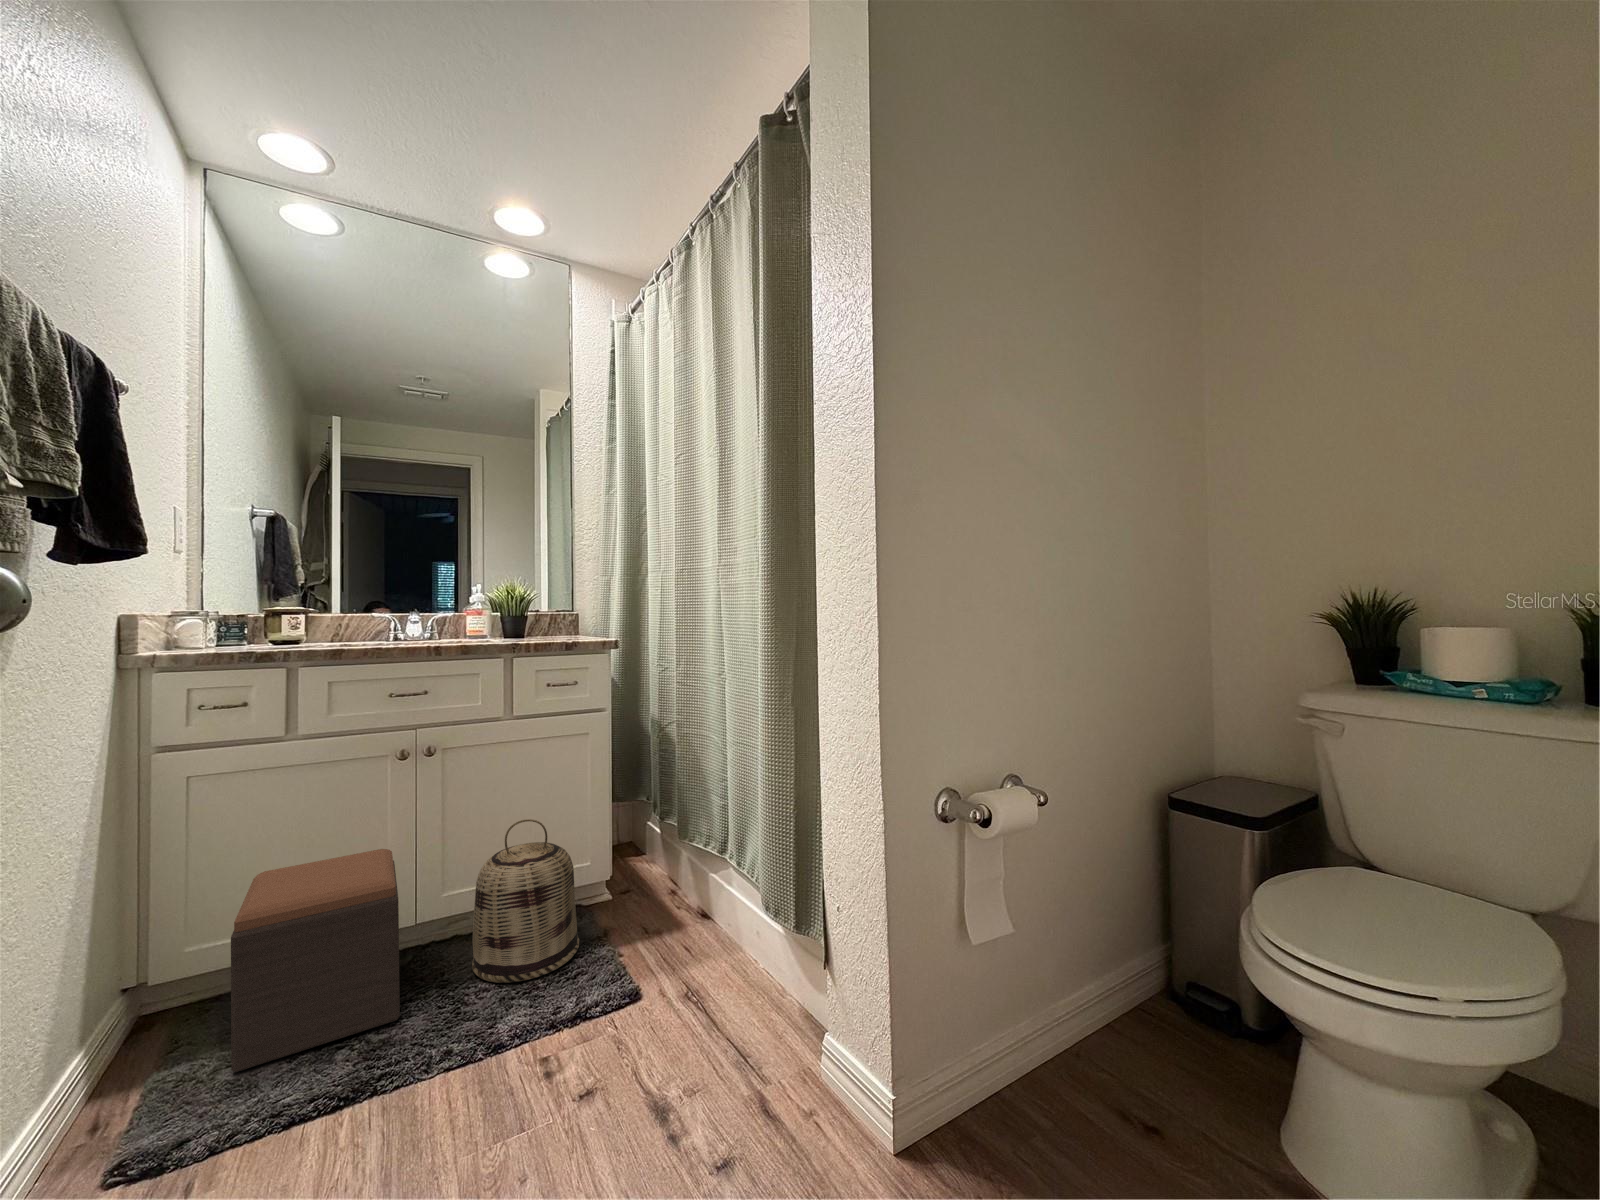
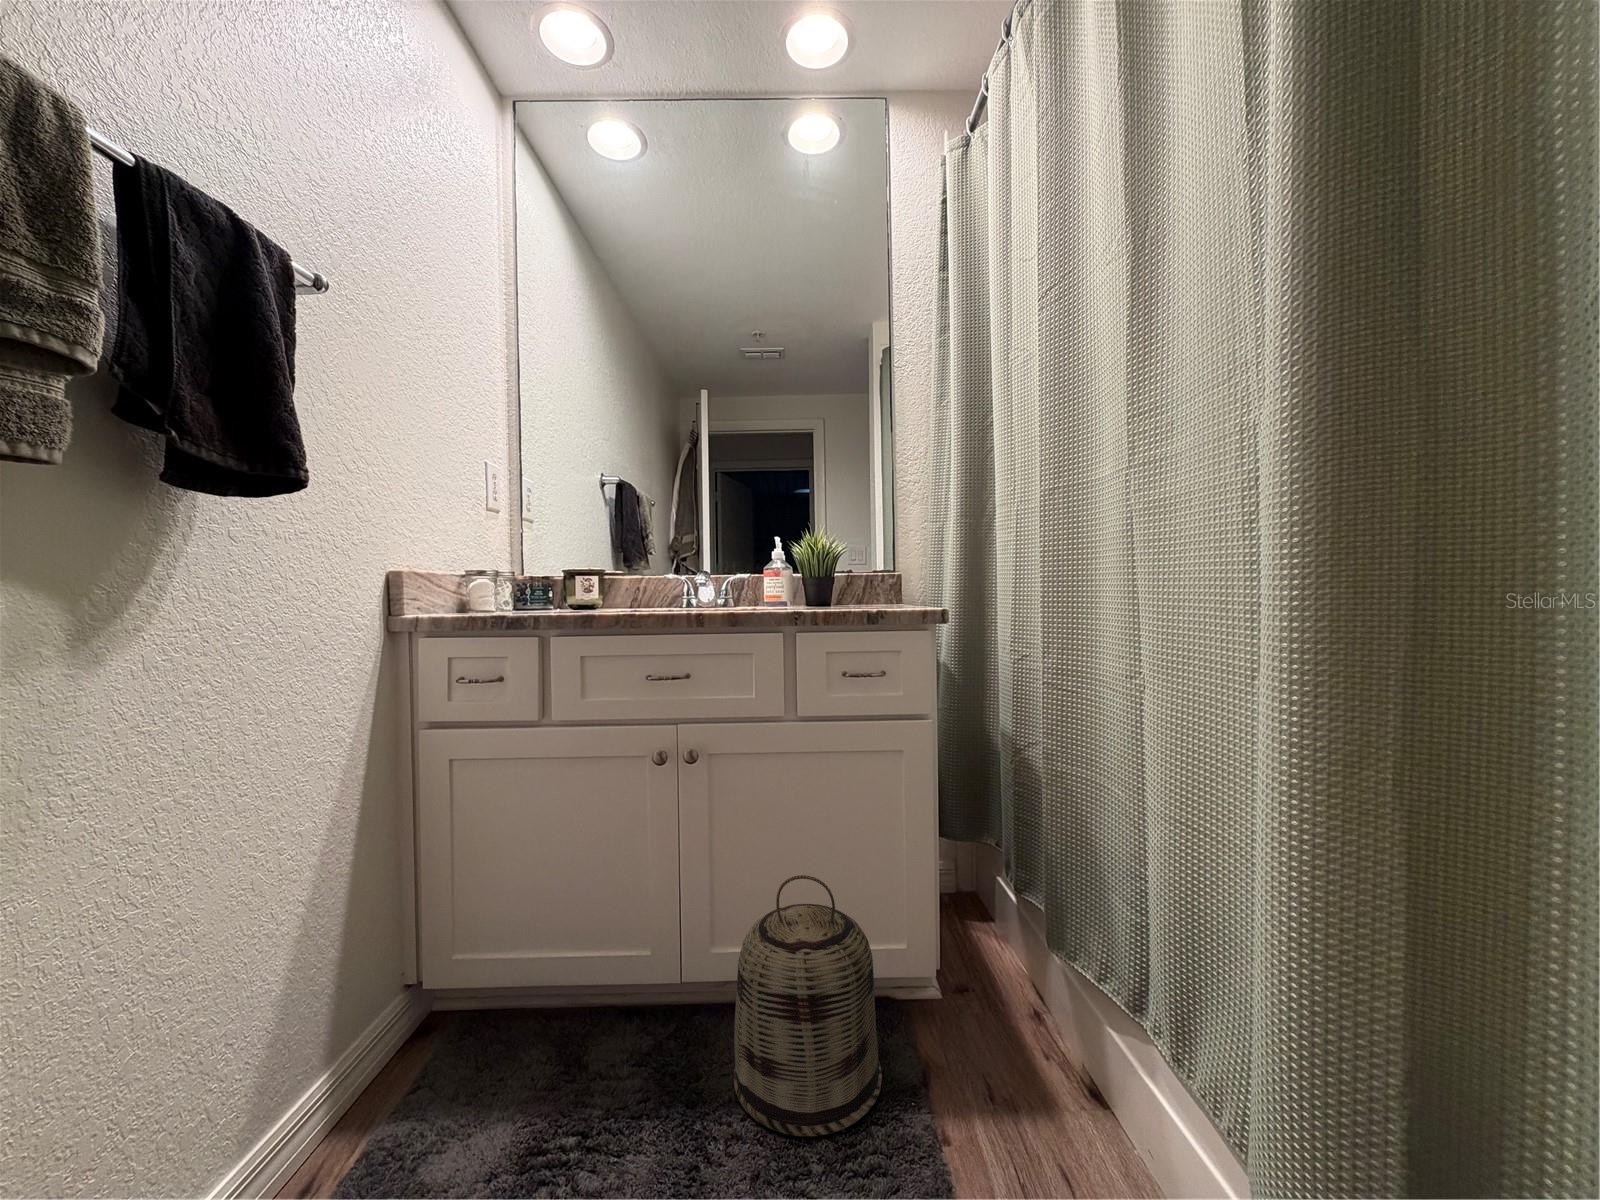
footstool: present [231,849,400,1072] -> none [437,875,656,1157]

